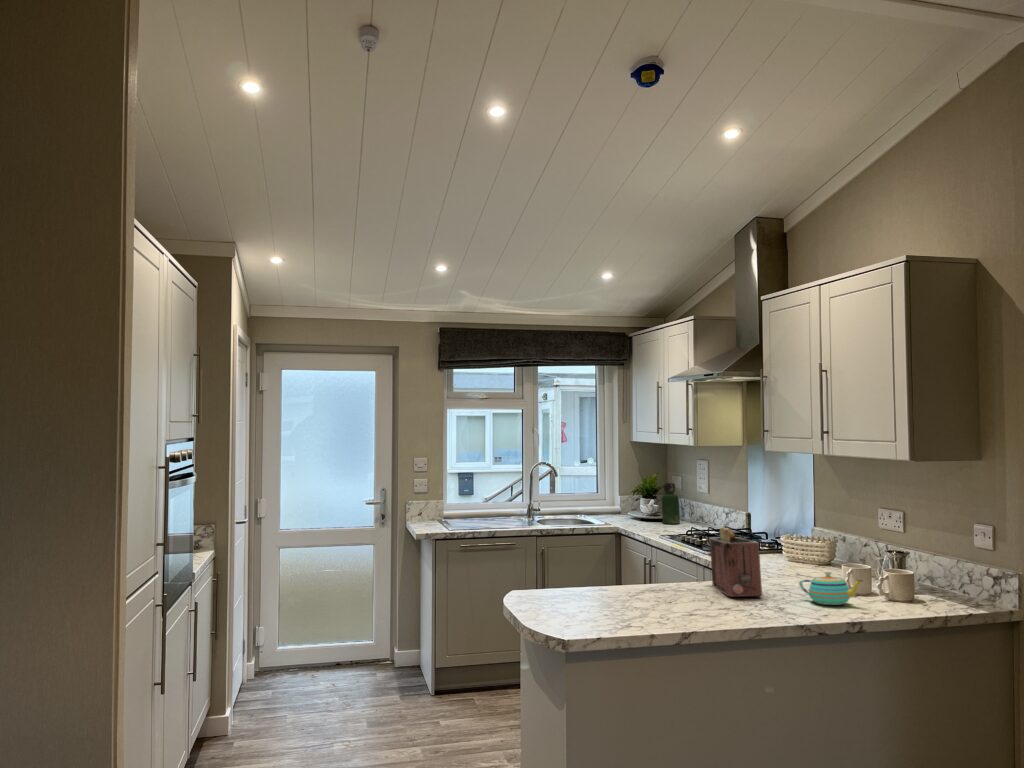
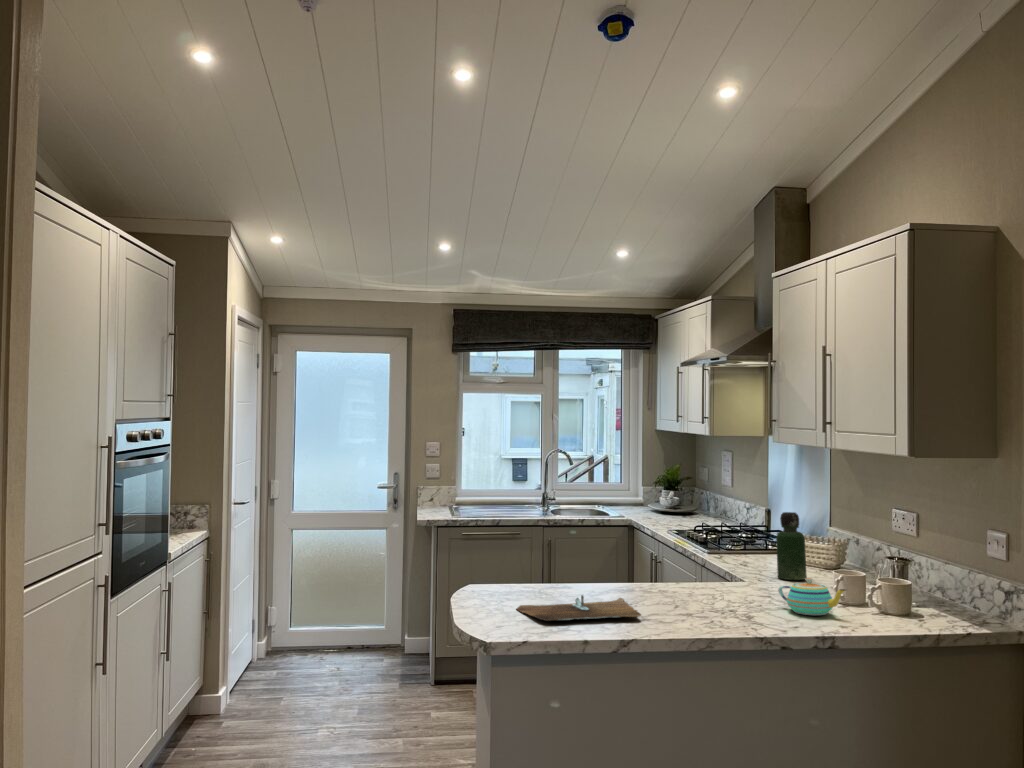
bottle: present [662,483,680,524] -> present [776,512,807,580]
toaster: present [710,527,762,597] -> none [690,525,737,602]
cutting board: none [557,594,691,620] -> present [516,595,641,621]

